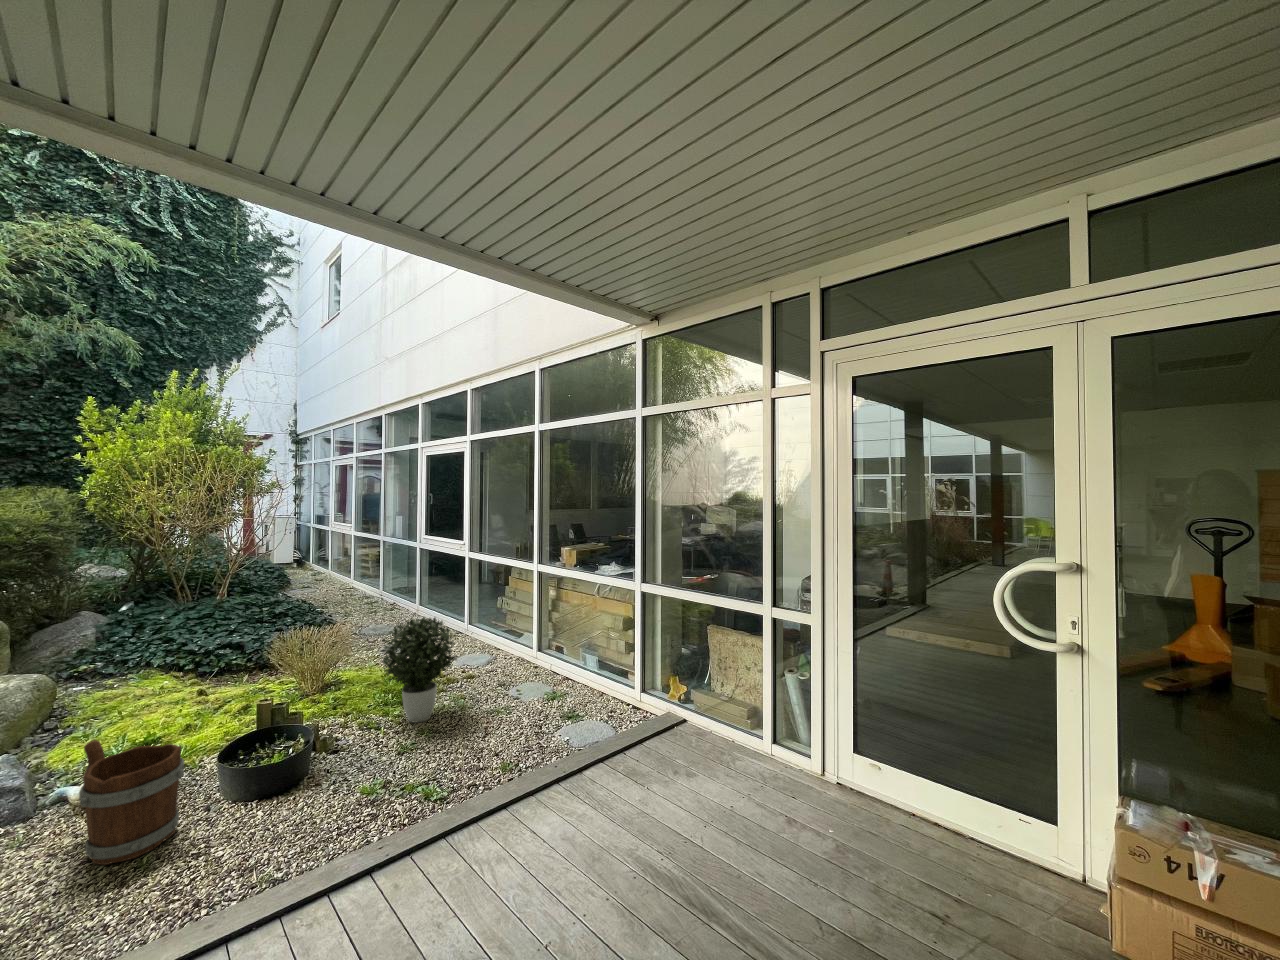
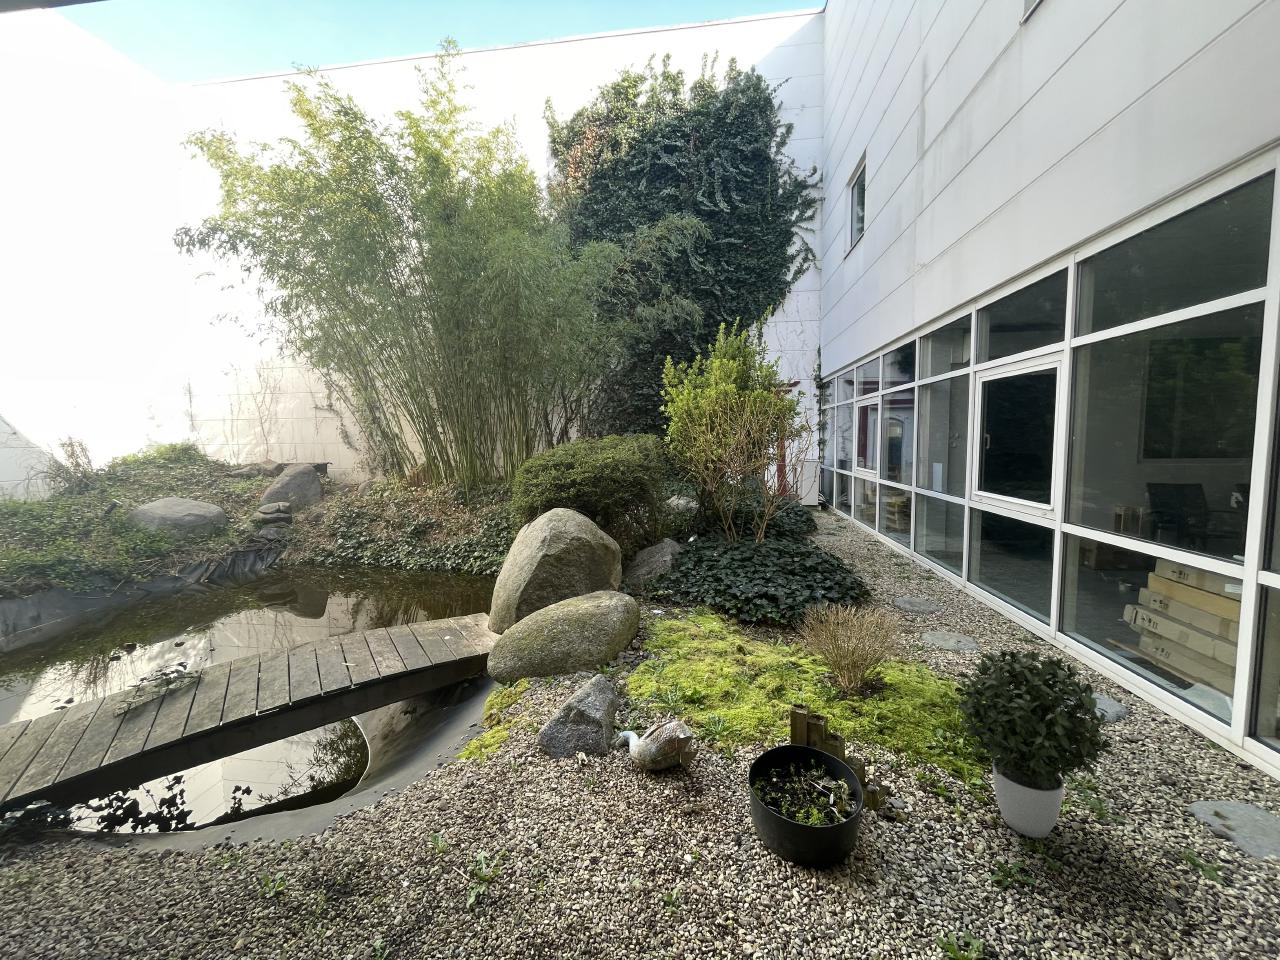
bucket: present [79,740,184,865] -> none [612,714,707,896]

